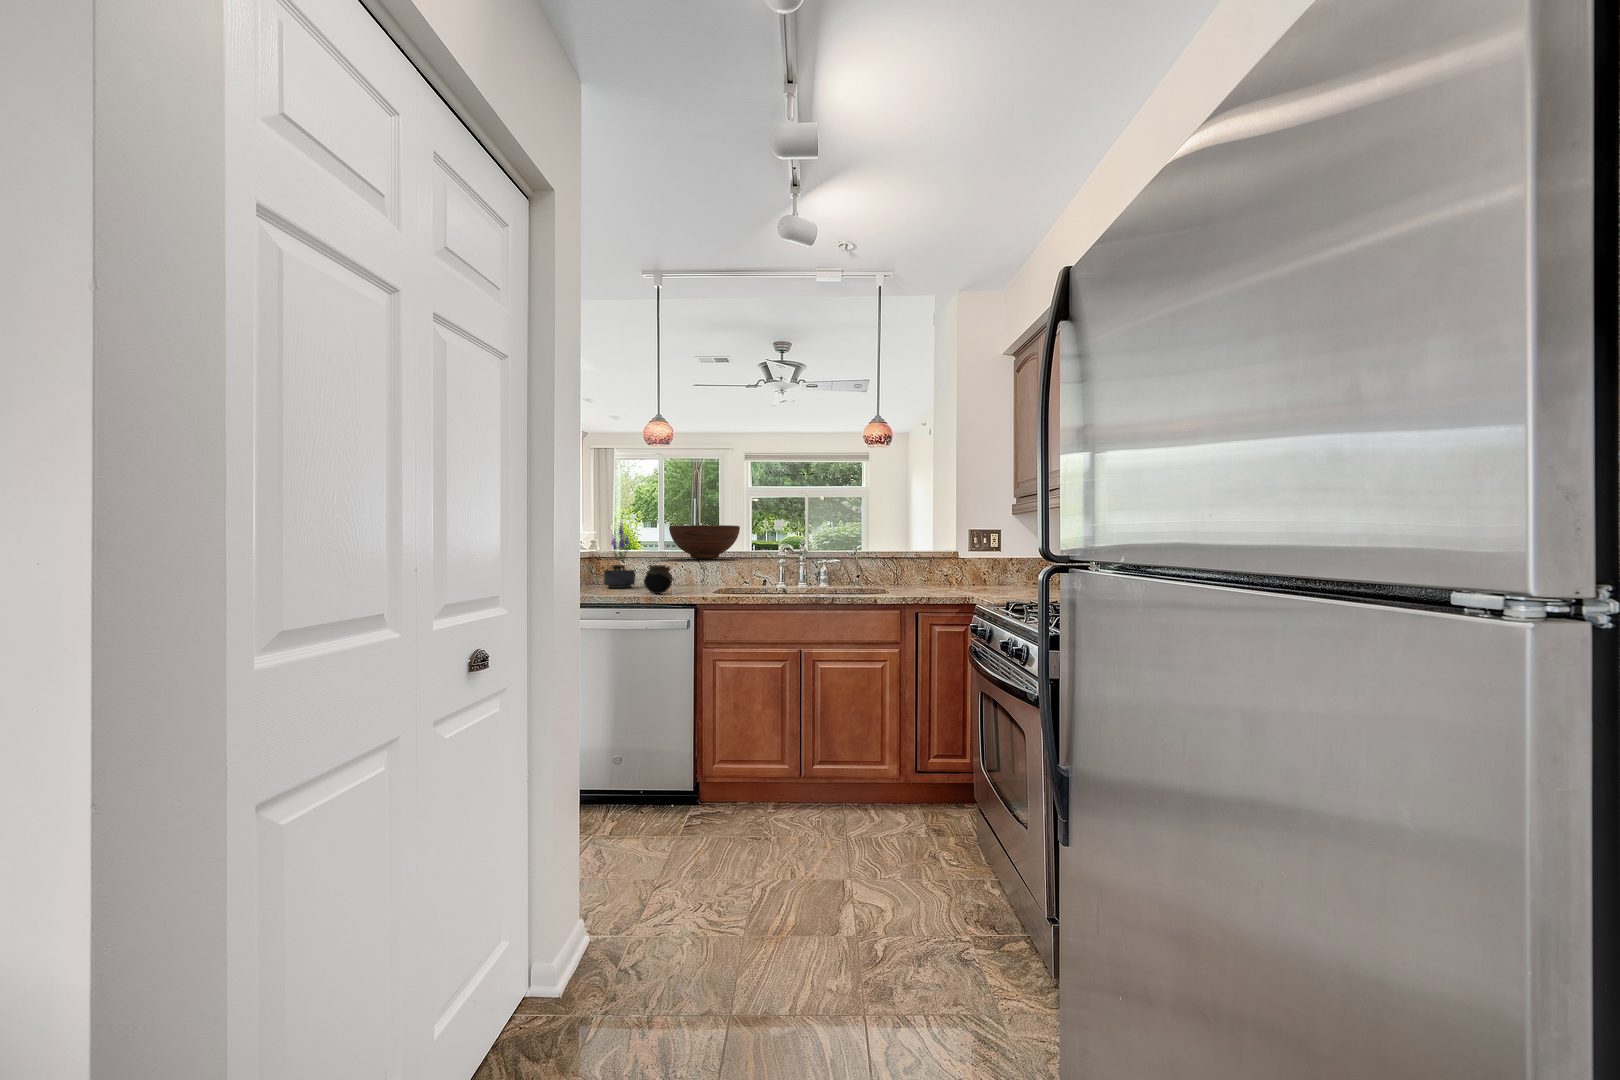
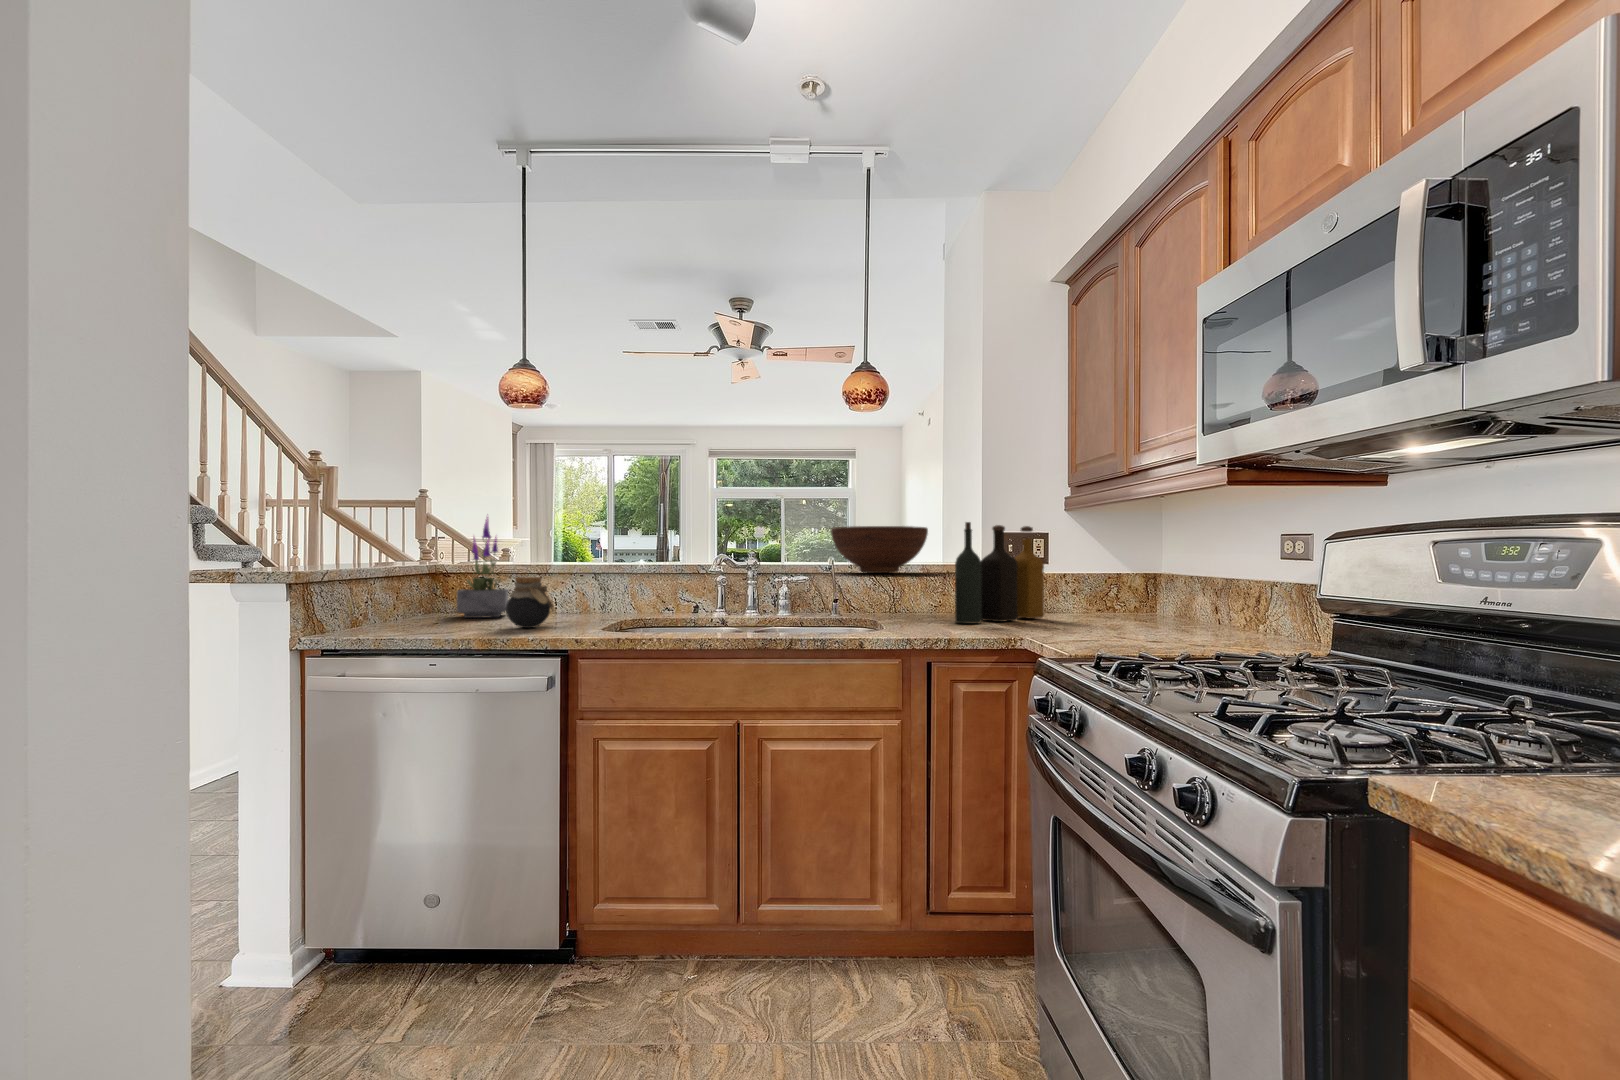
bottle: none [937,523,999,591] -> present [955,522,1044,623]
fruit bowl: present [669,525,740,559] -> present [831,526,928,573]

